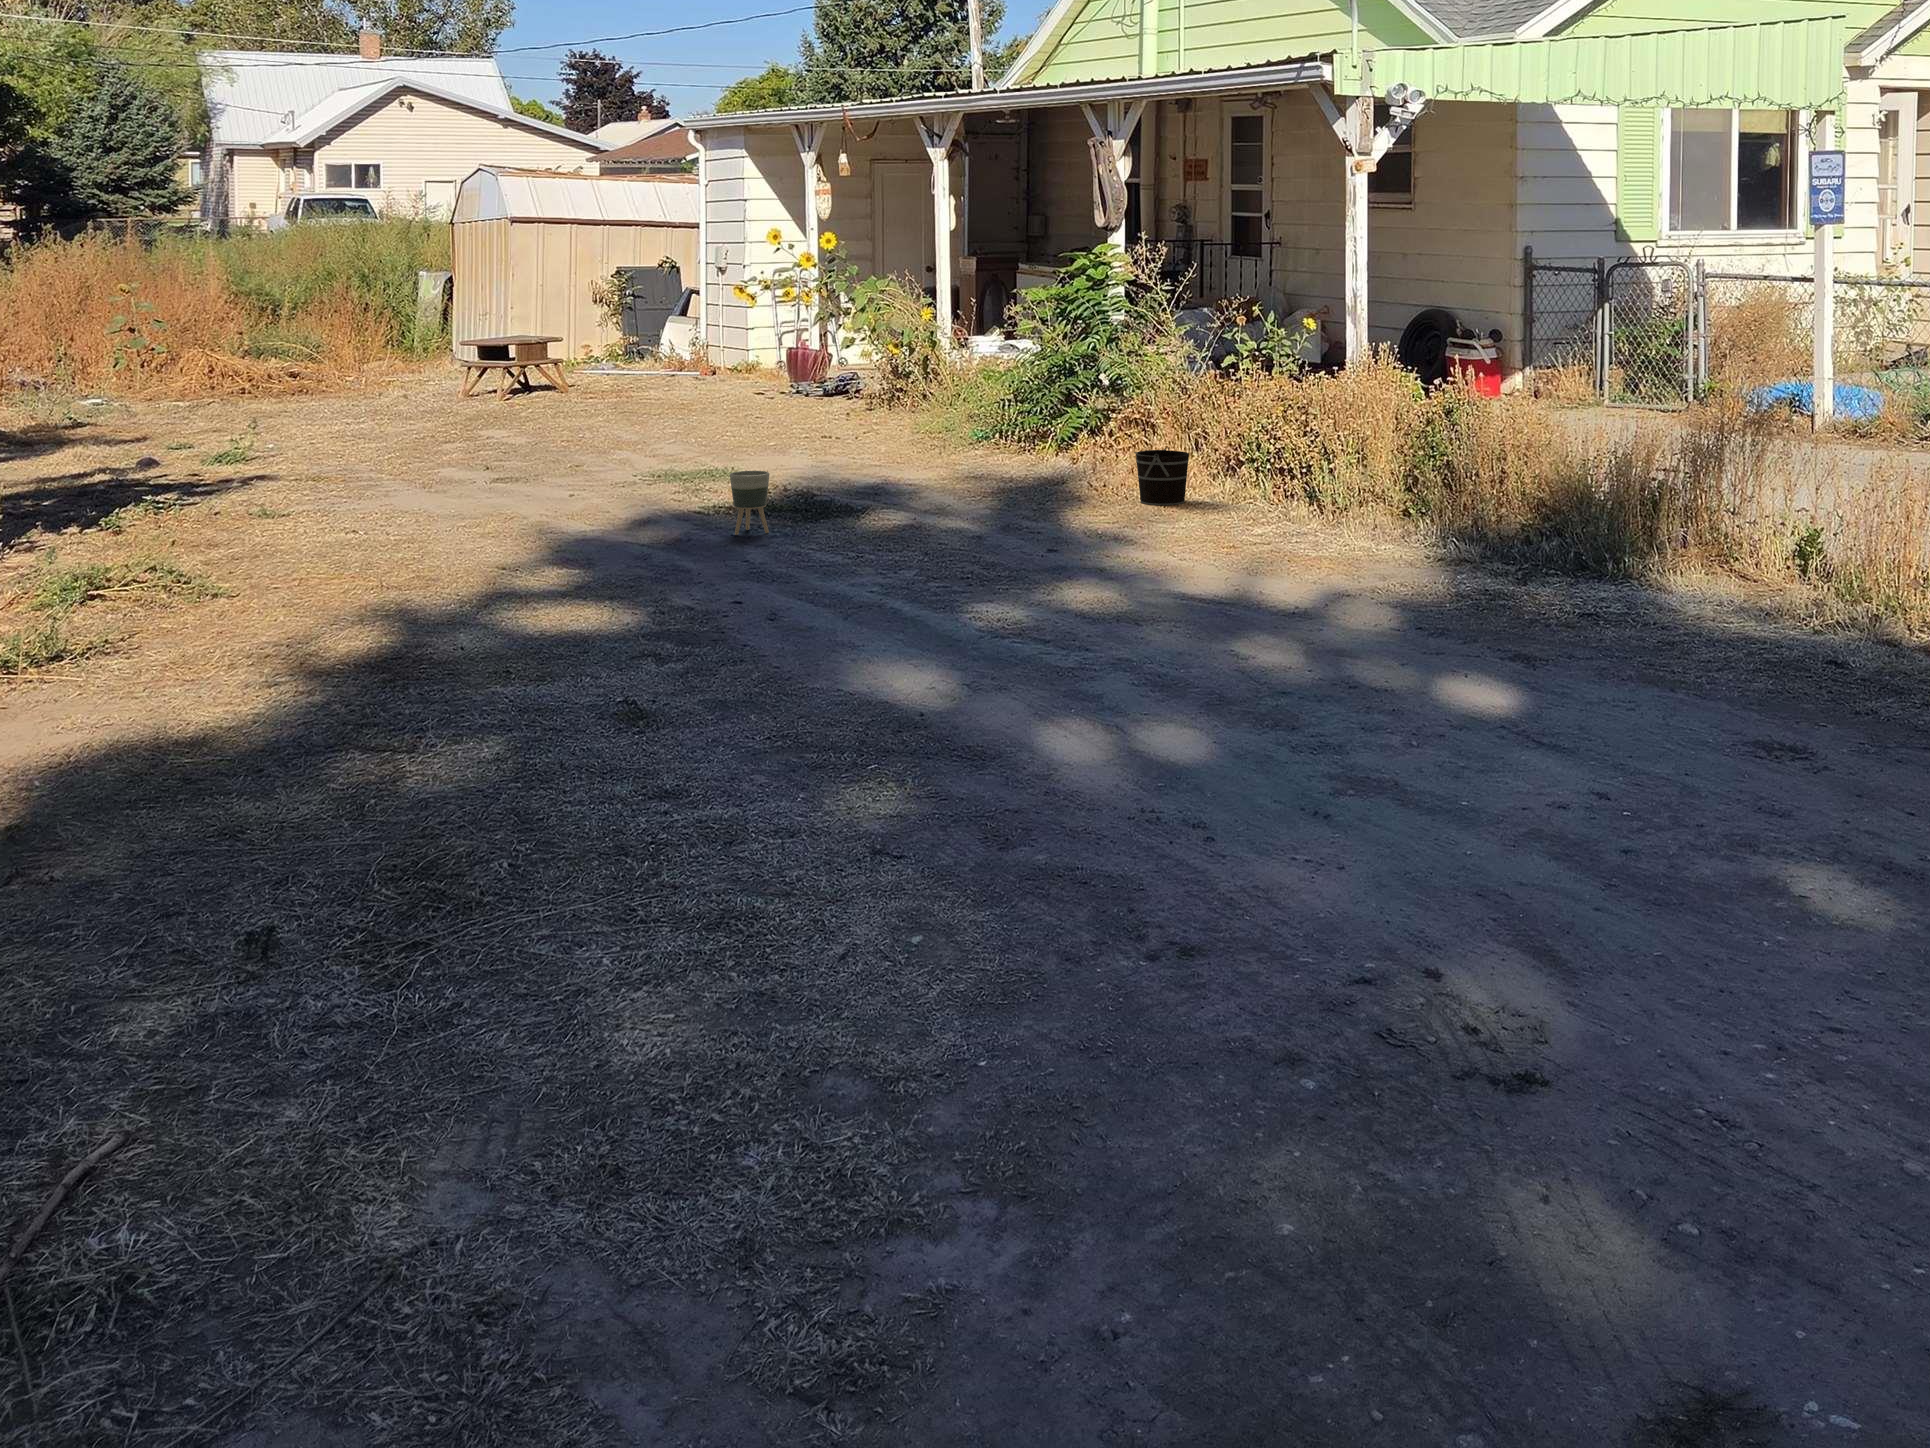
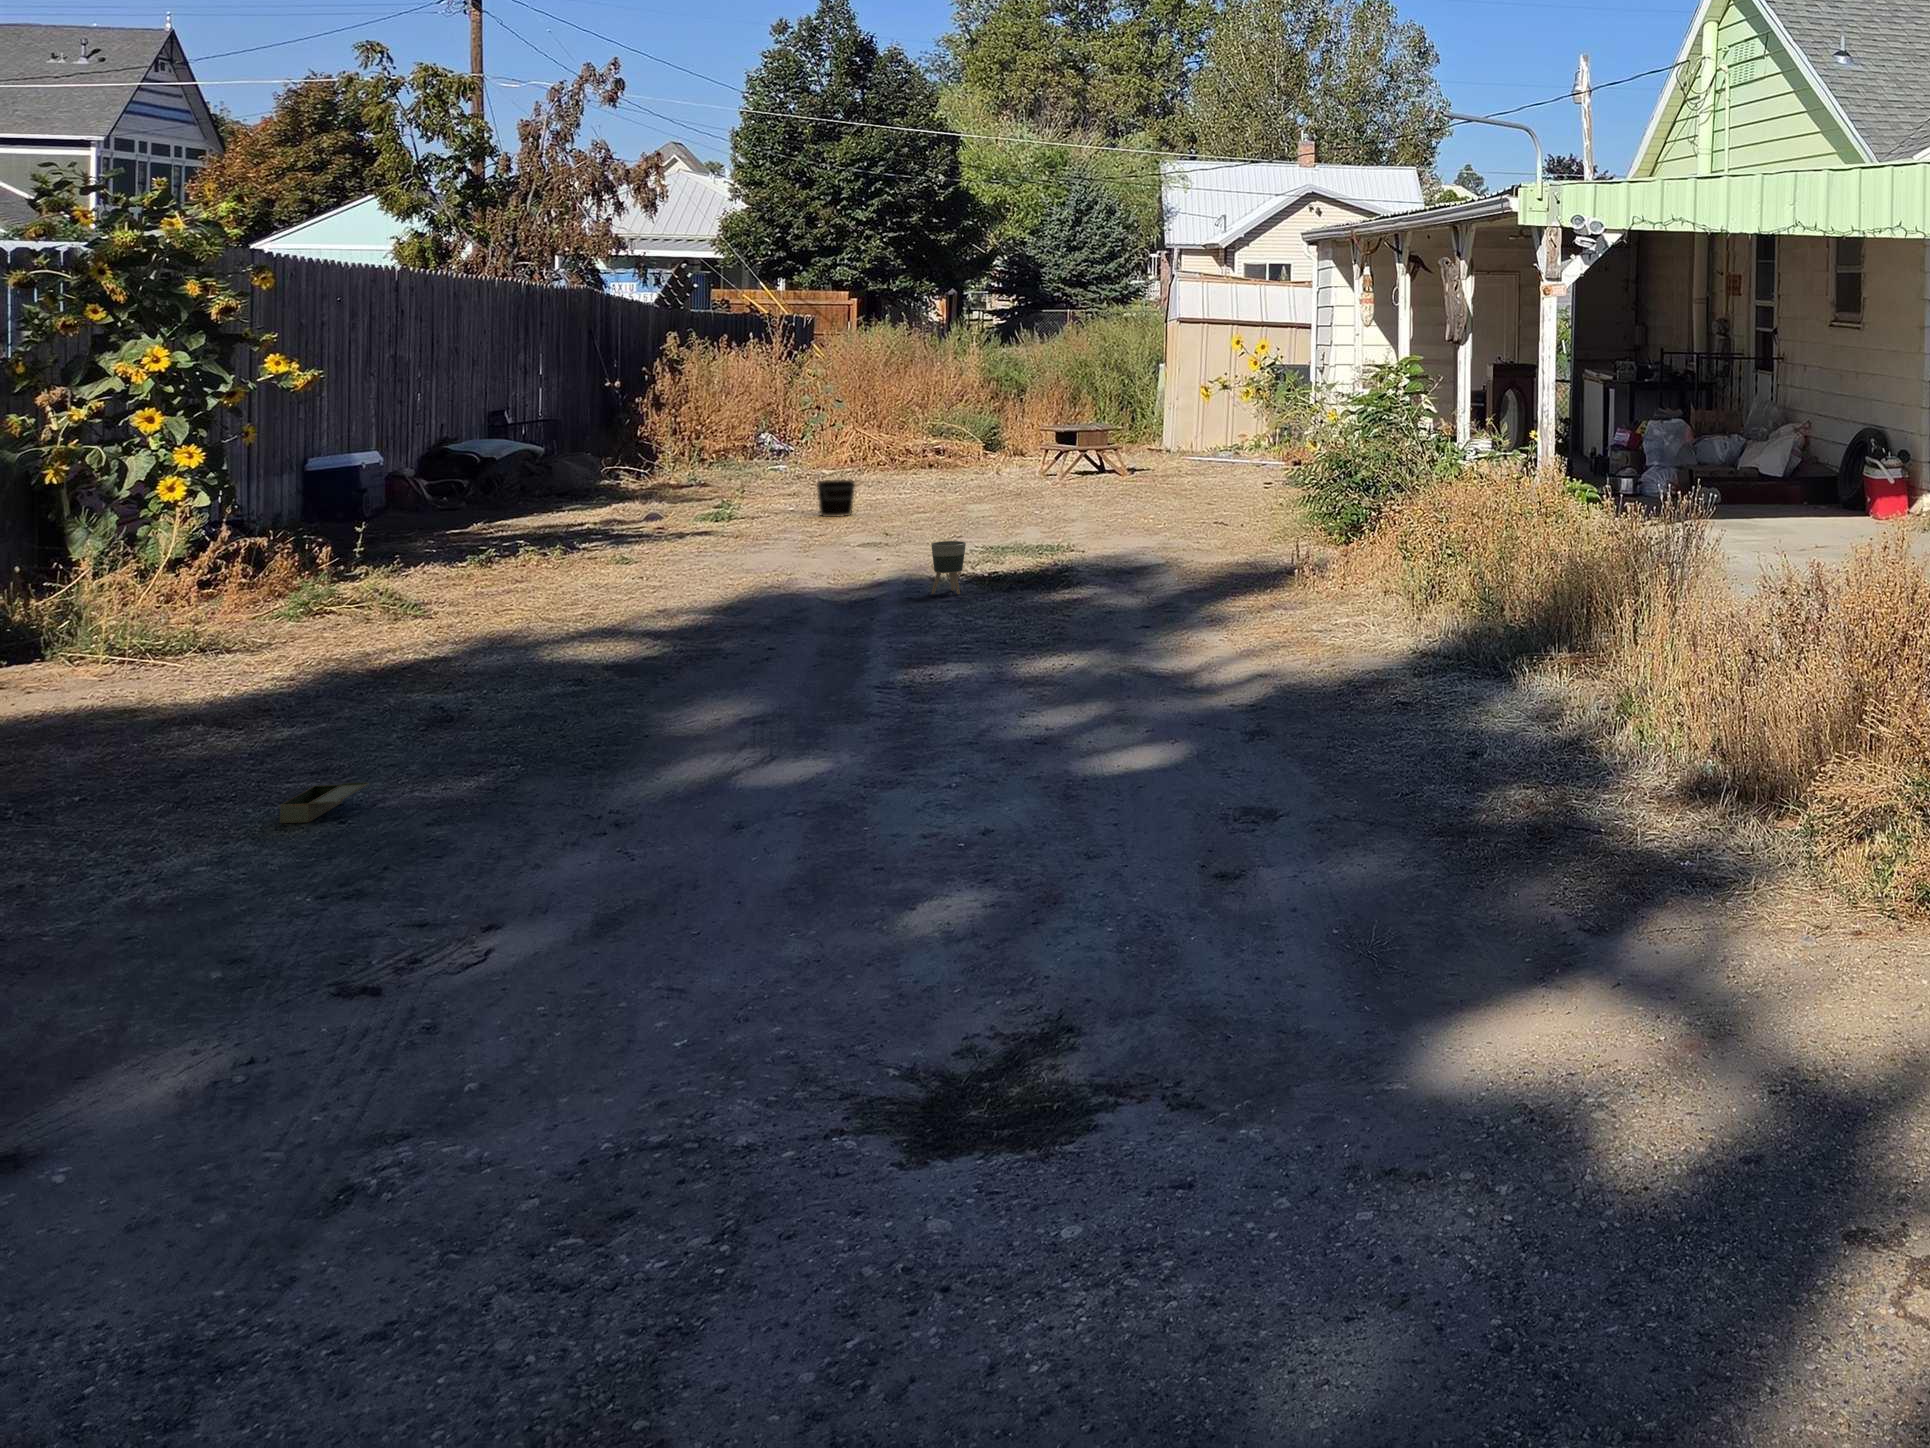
bucket: present [1134,447,1189,505] -> present [817,480,855,517]
toolbox: none [770,775,864,833] -> present [280,782,369,823]

